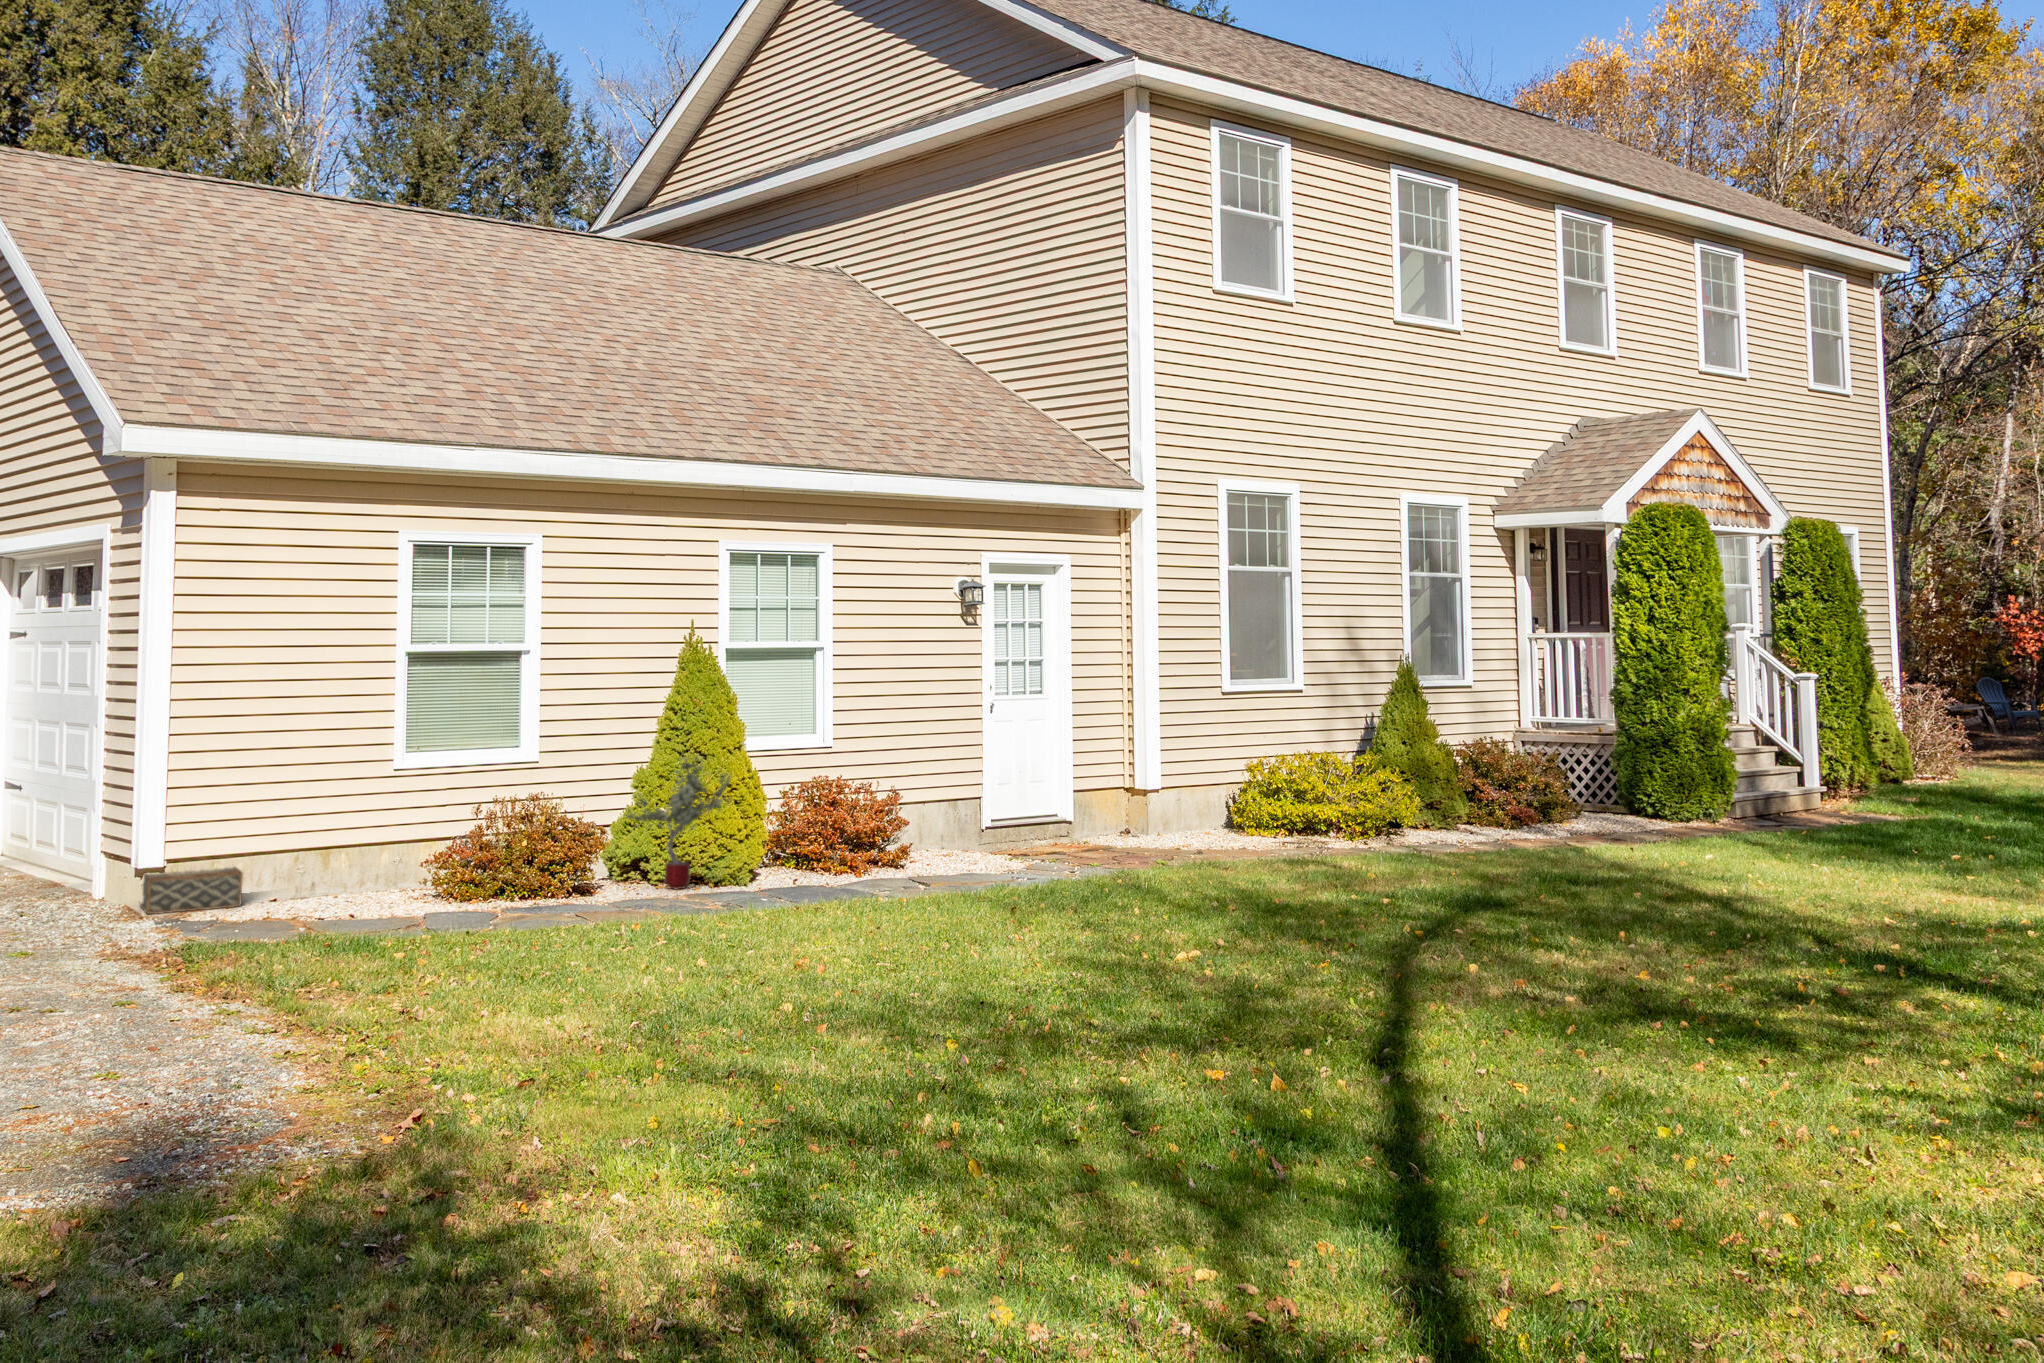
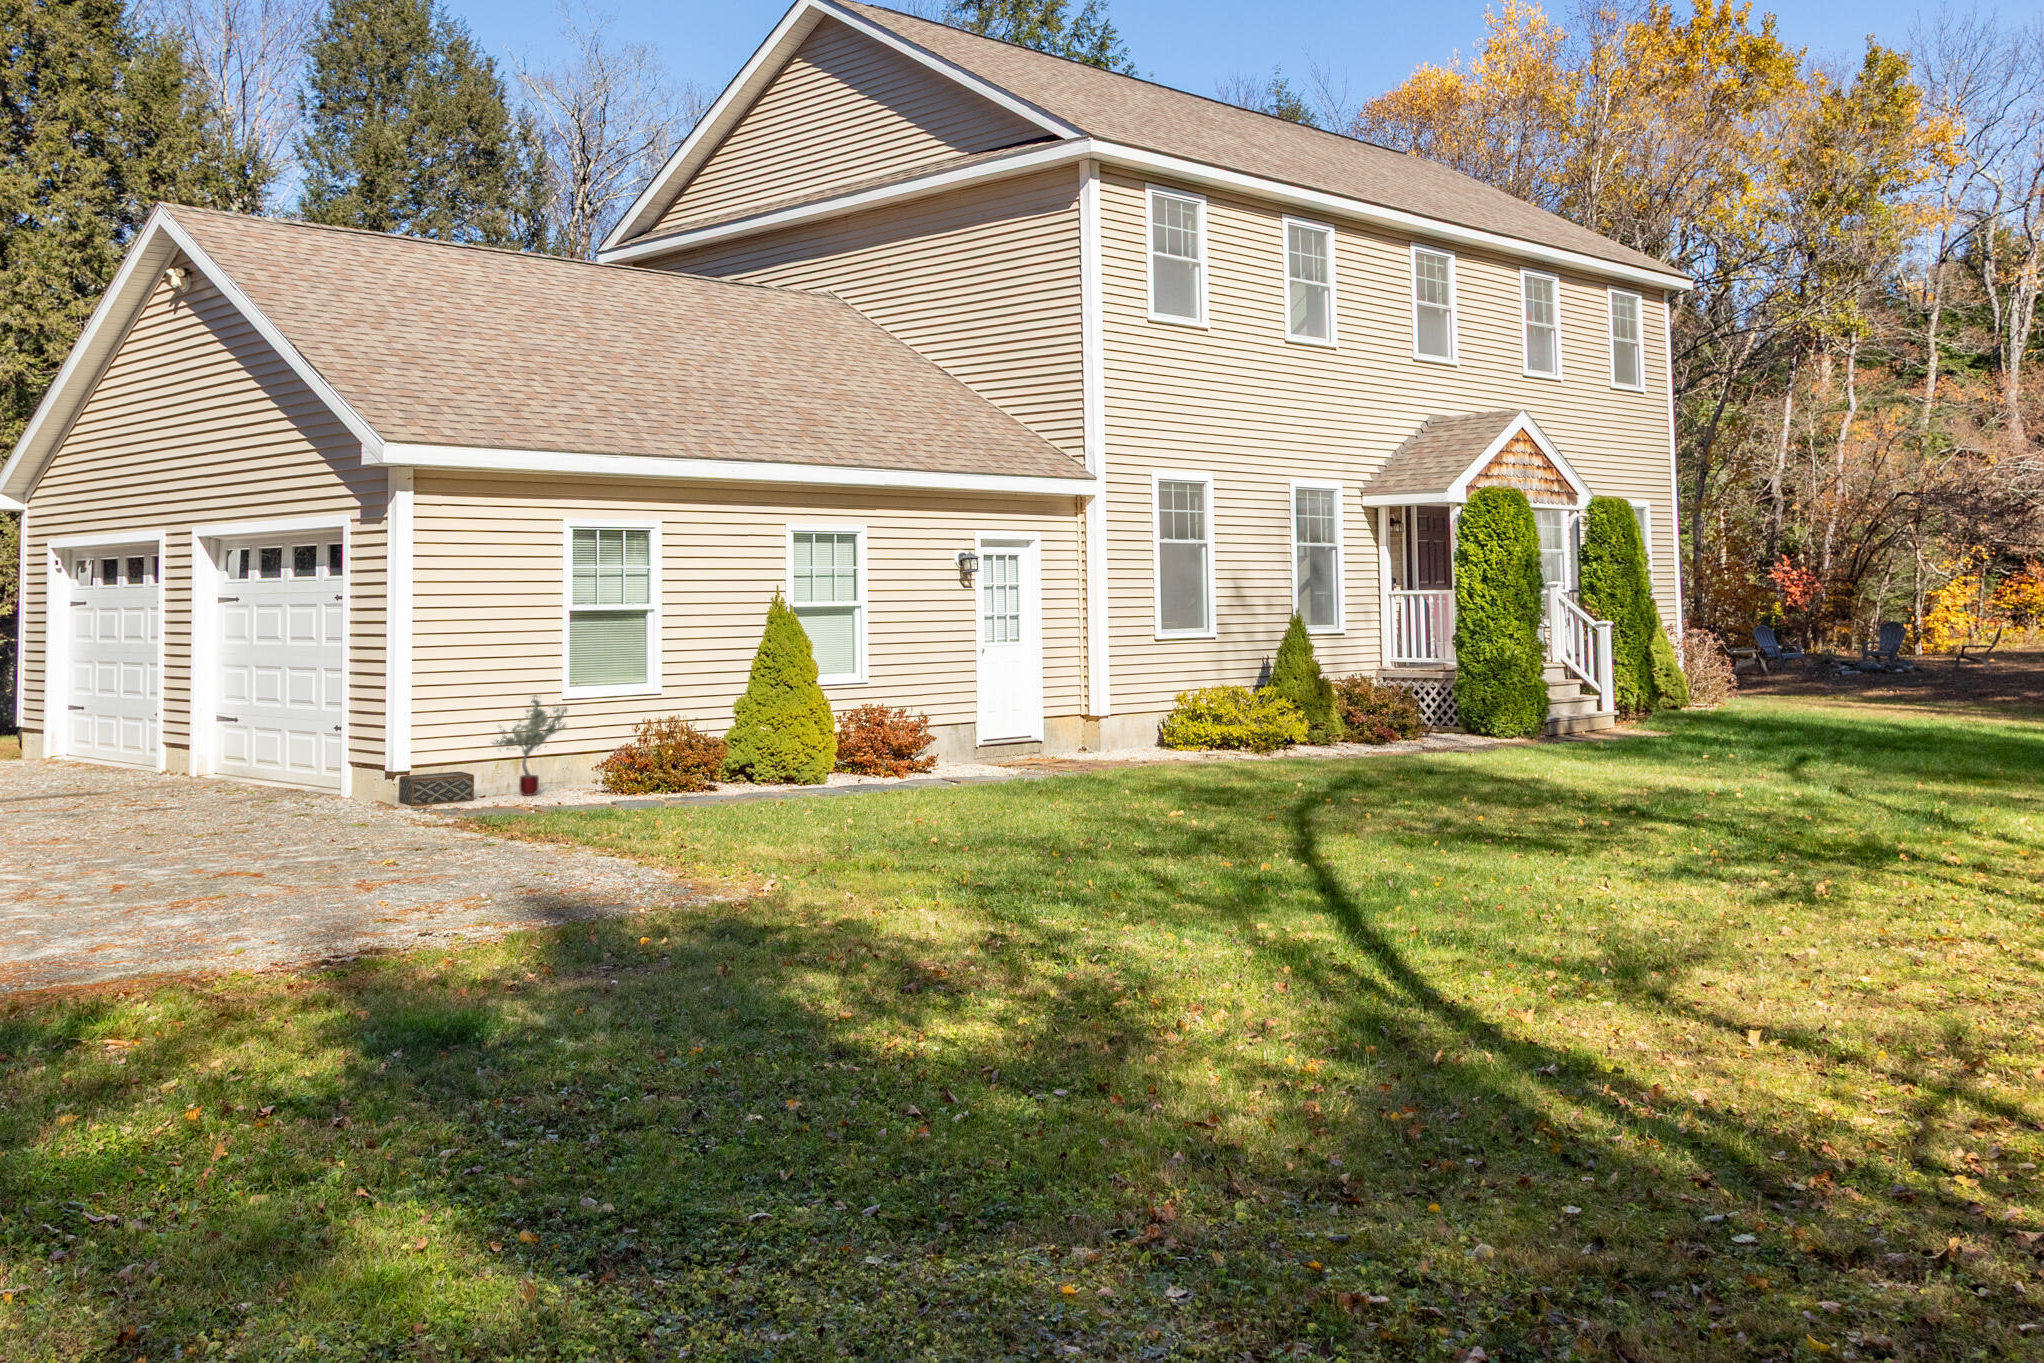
potted tree: present [627,756,731,889] -> present [493,695,567,796]

